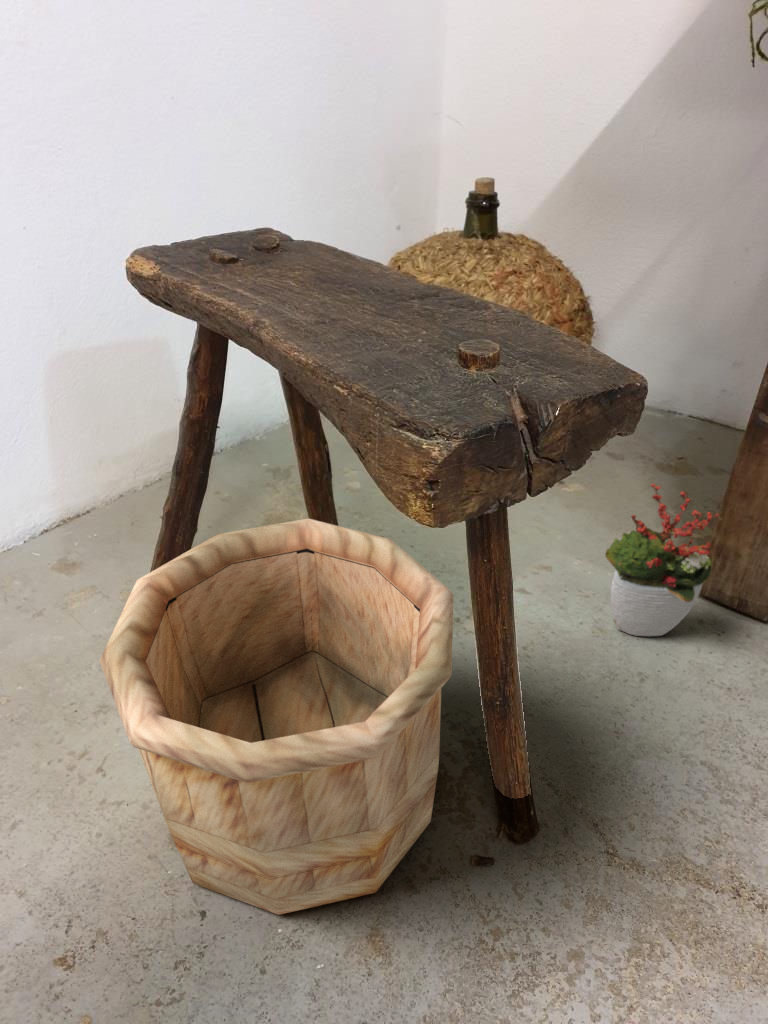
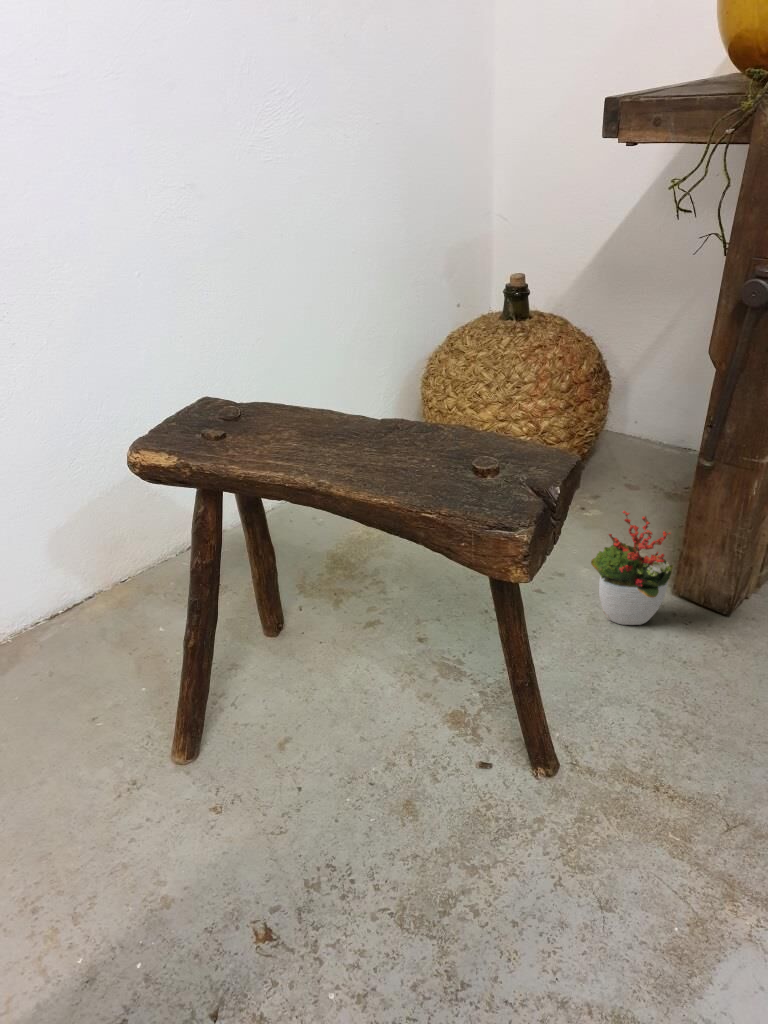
wooden bucket: present [100,518,454,915] -> none [241,537,462,789]

